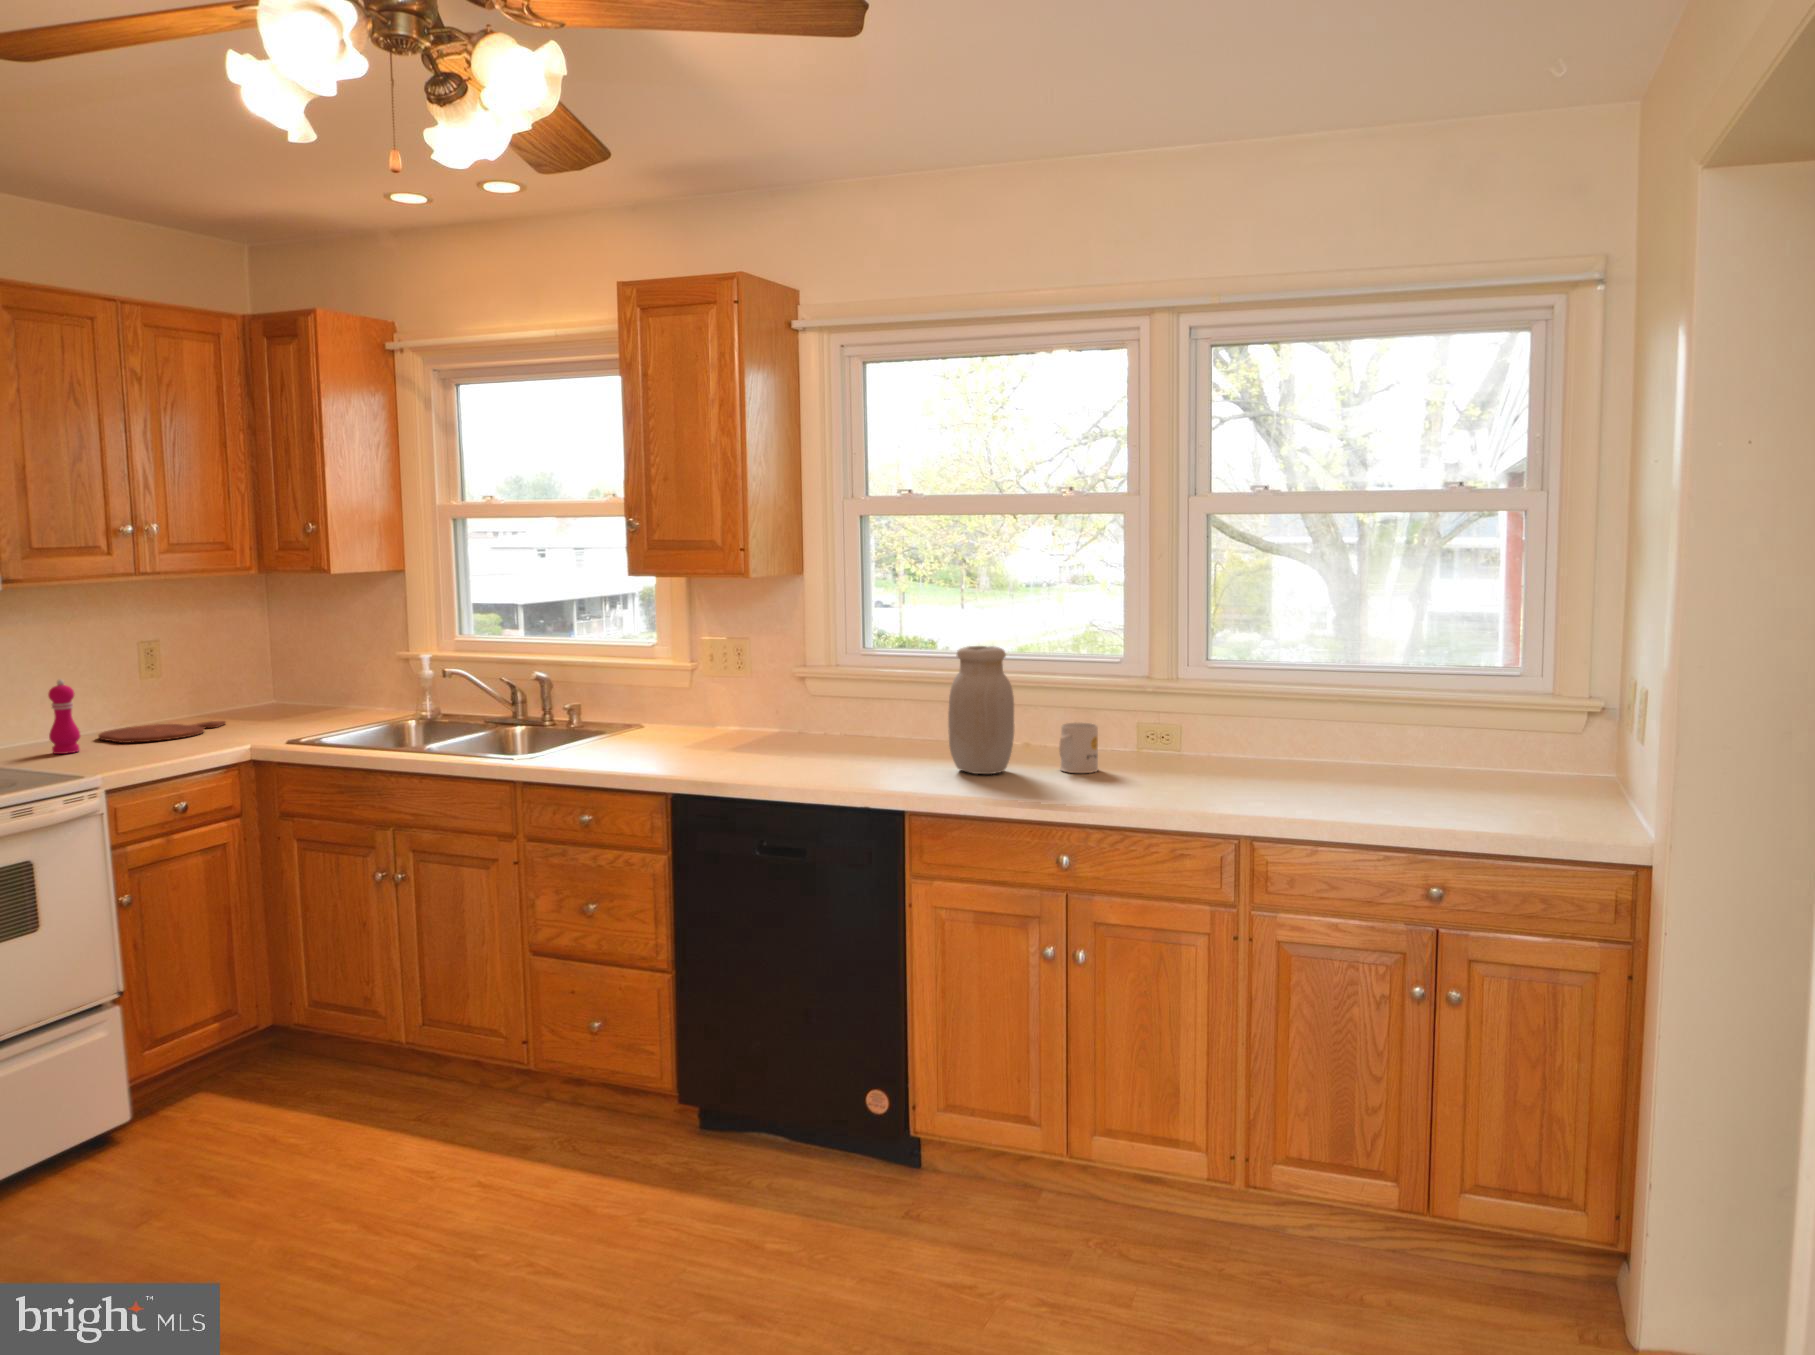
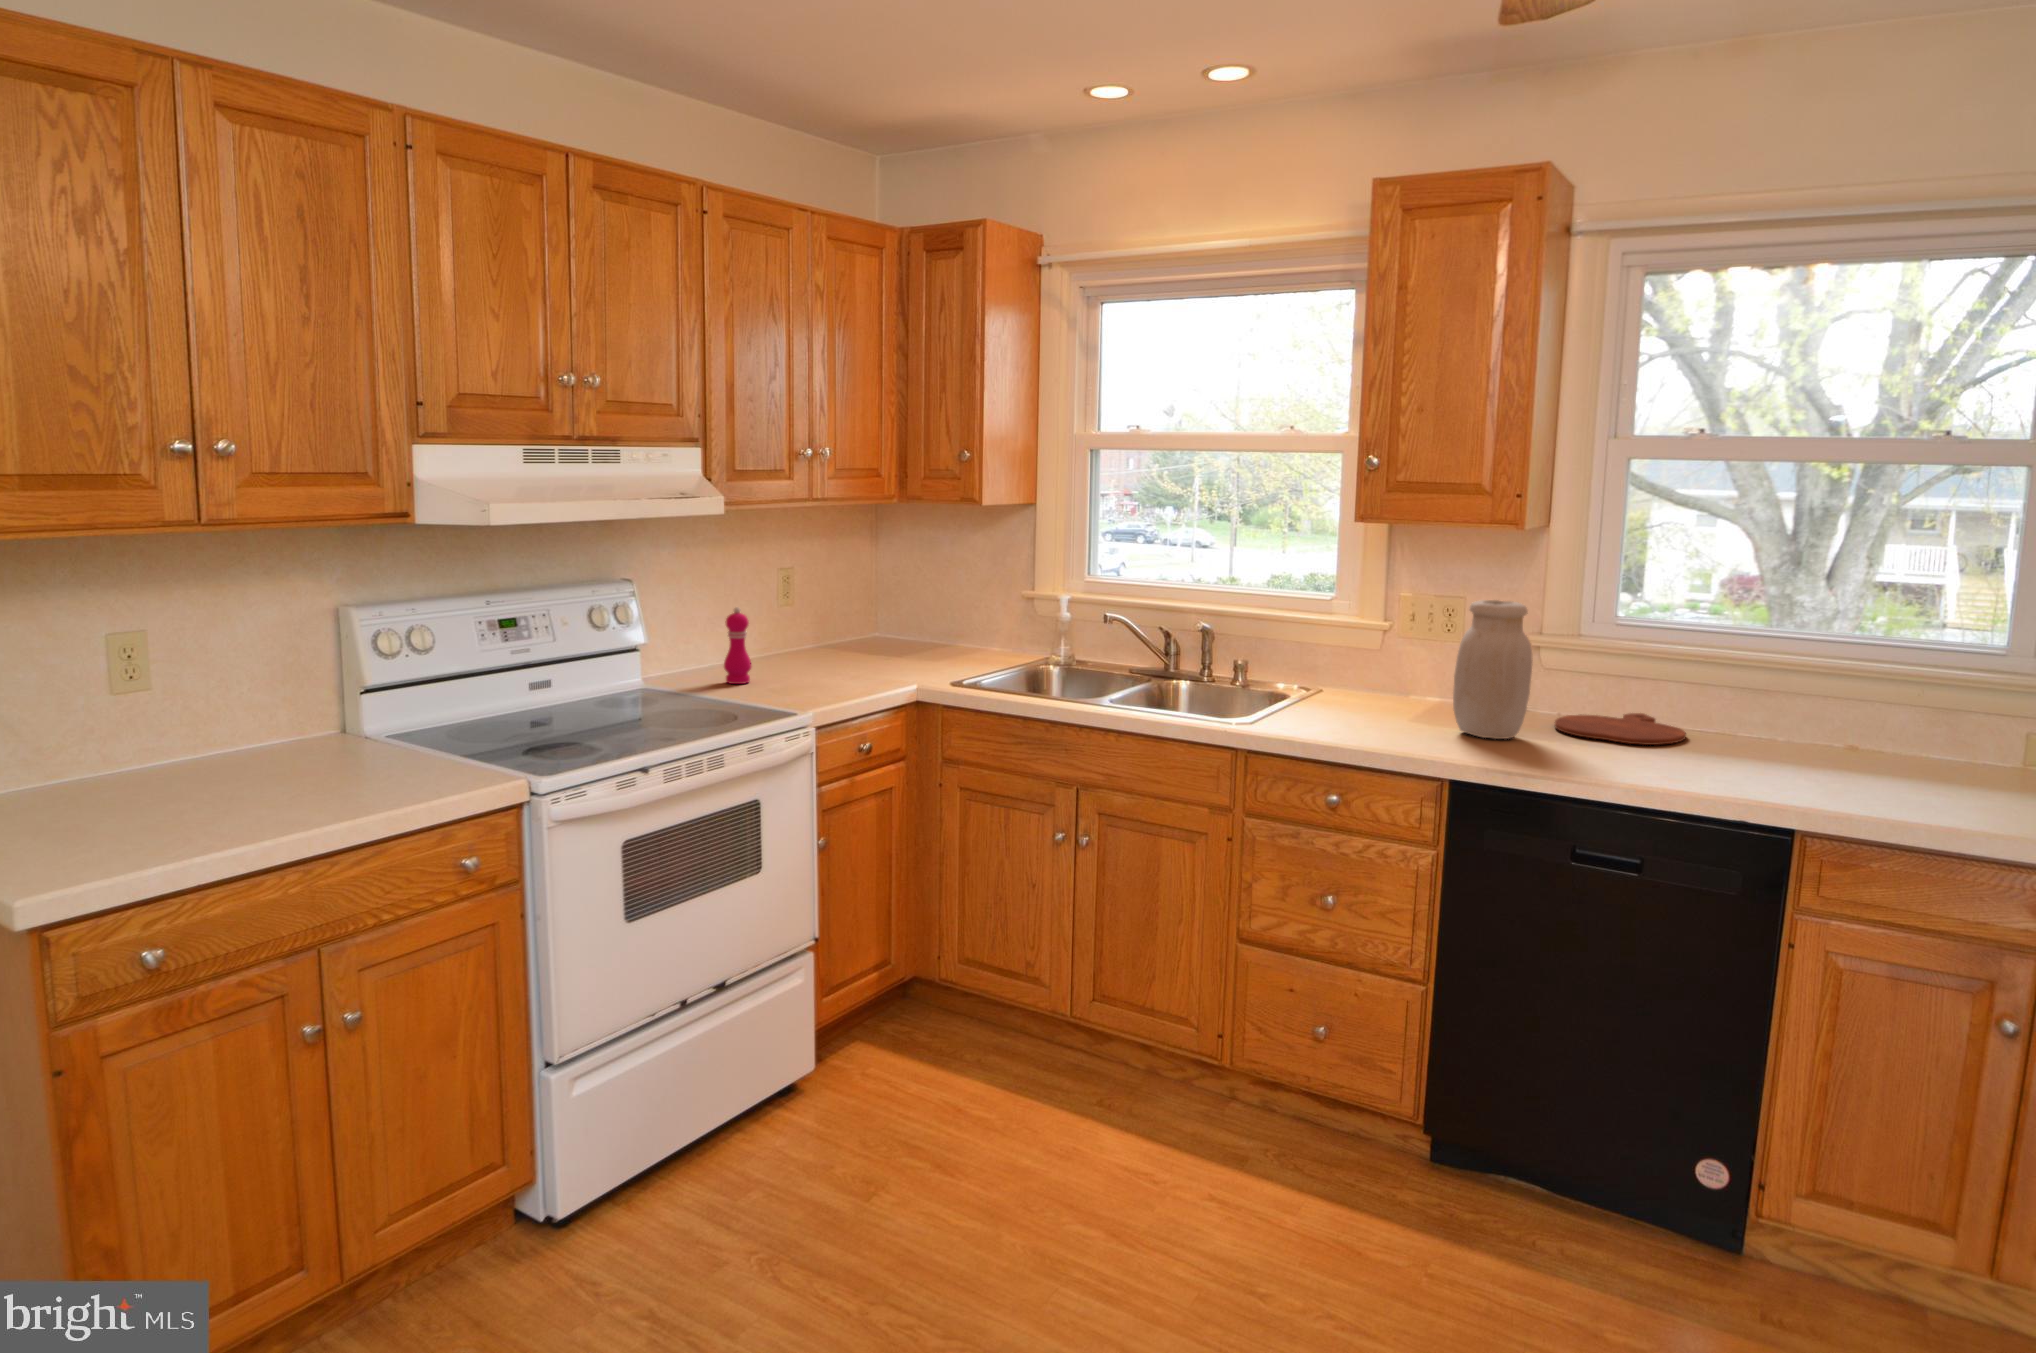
jar: present [948,646,1014,774] -> present [1453,600,1533,739]
cutting board: present [99,721,226,743] -> present [1555,713,1686,745]
mug: present [1059,723,1098,773] -> none [1939,719,2005,783]

